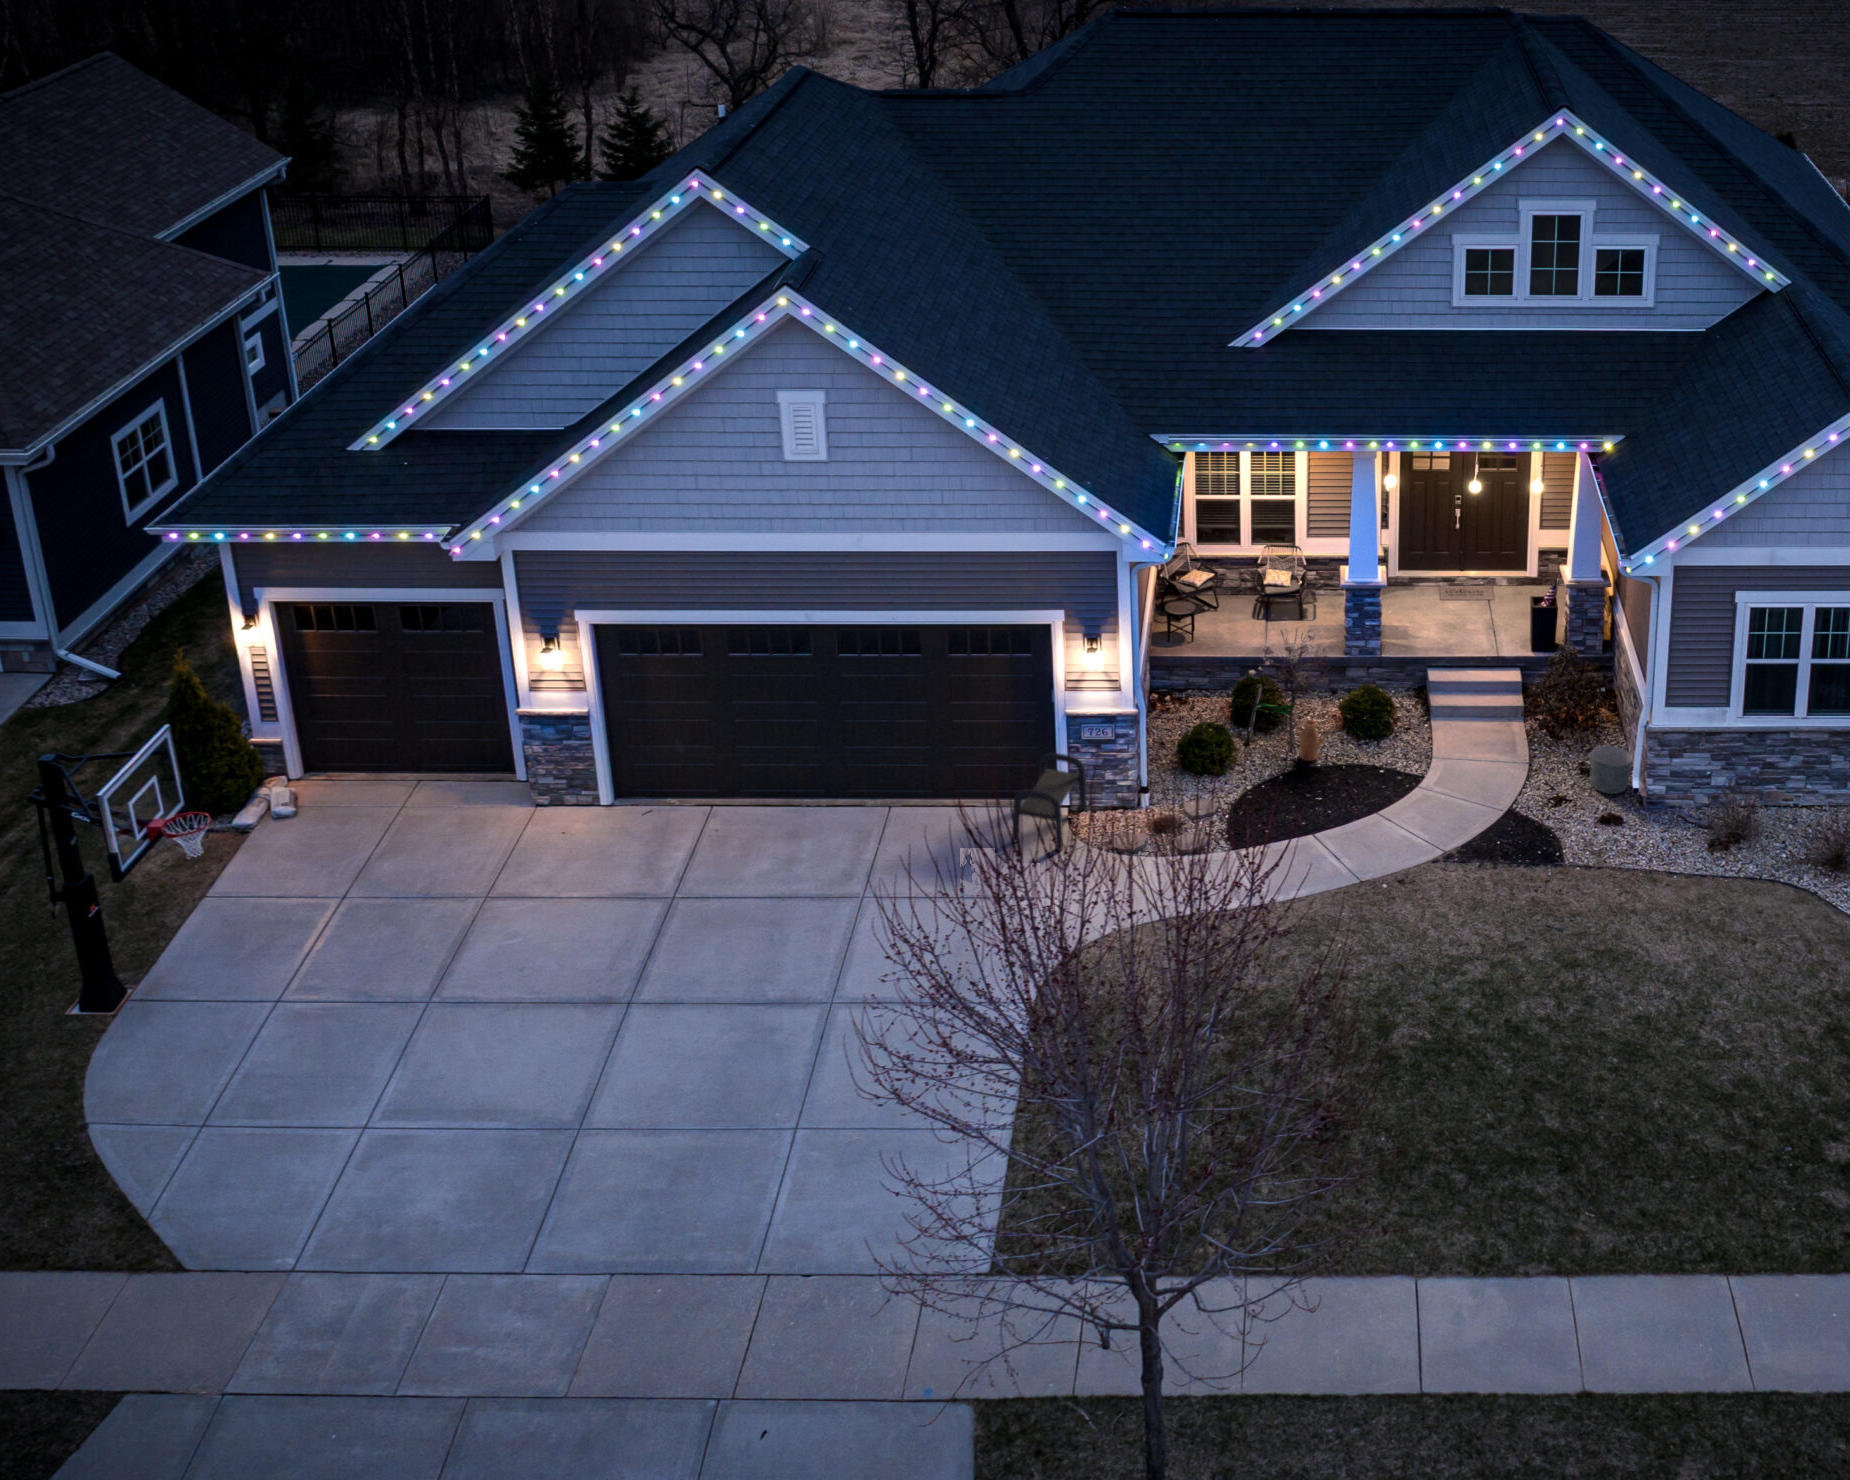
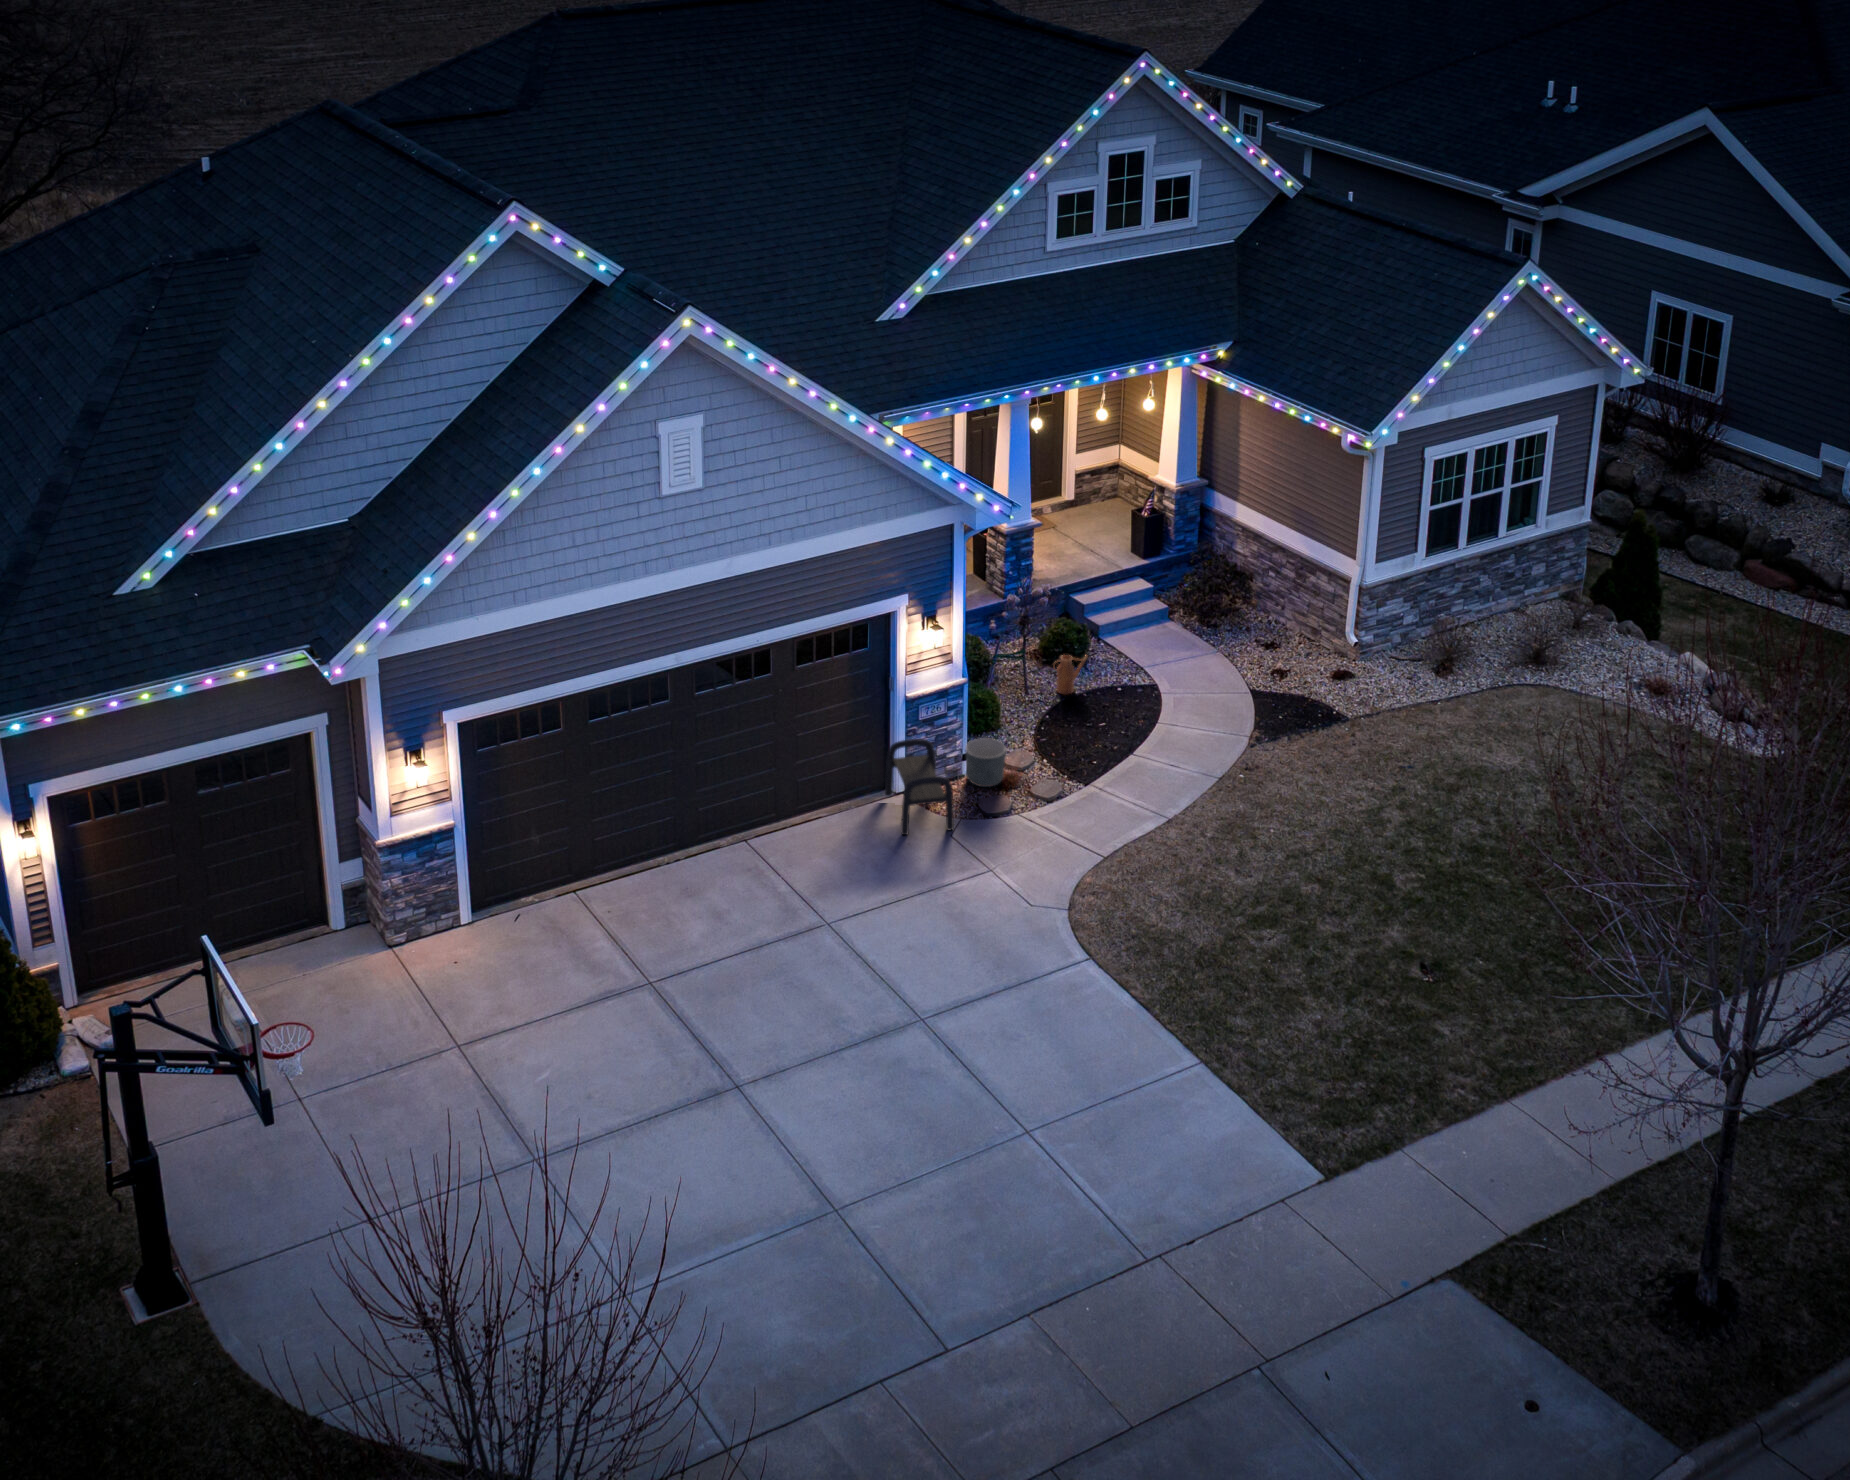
planter: present [1590,746,1632,794] -> present [966,738,1006,787]

